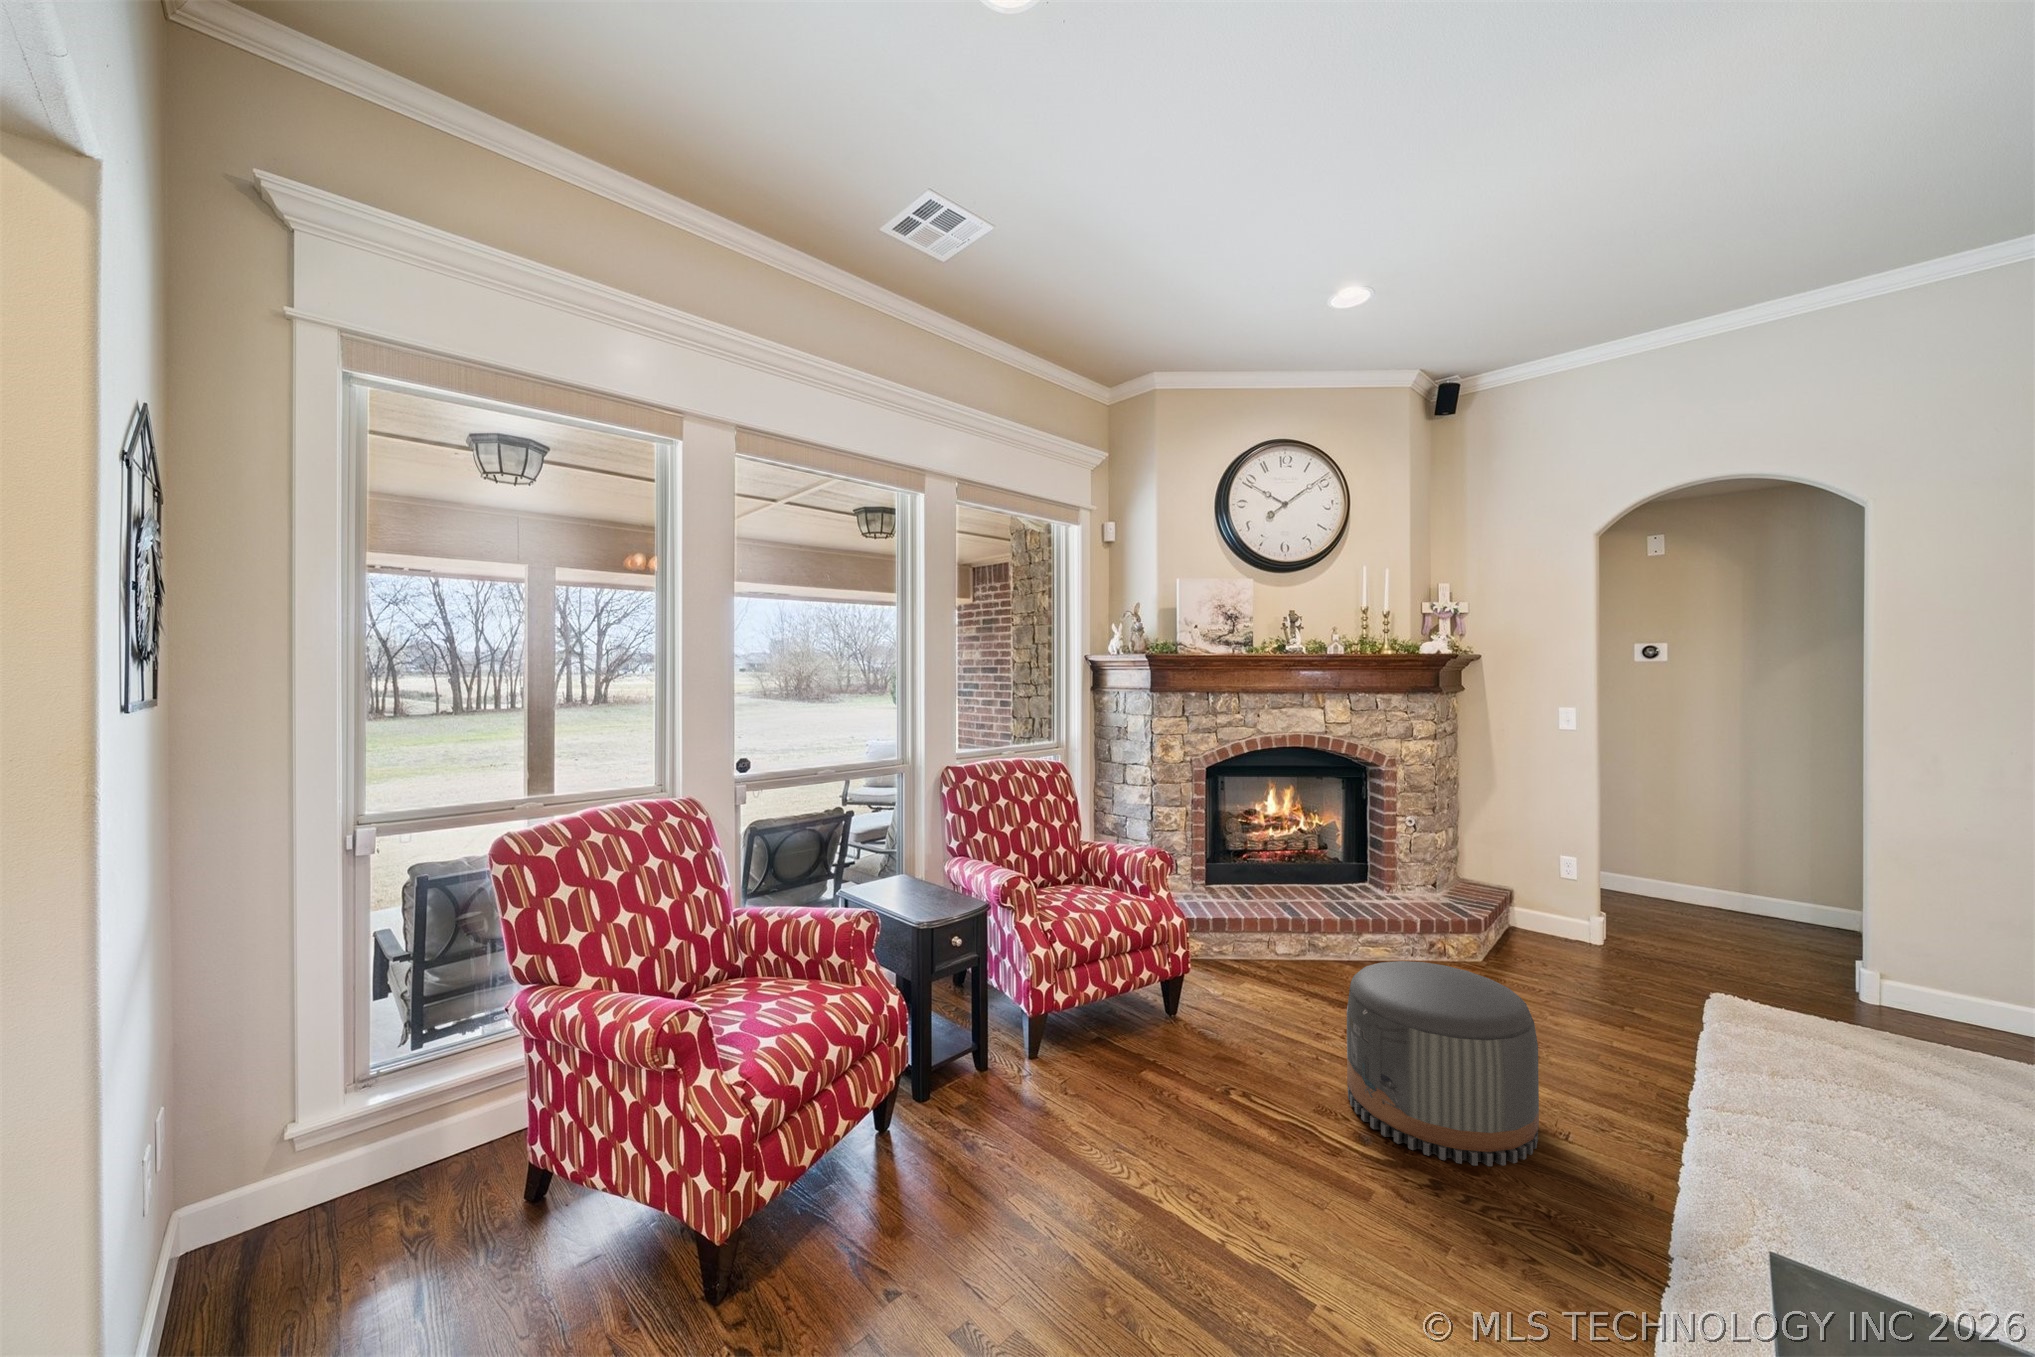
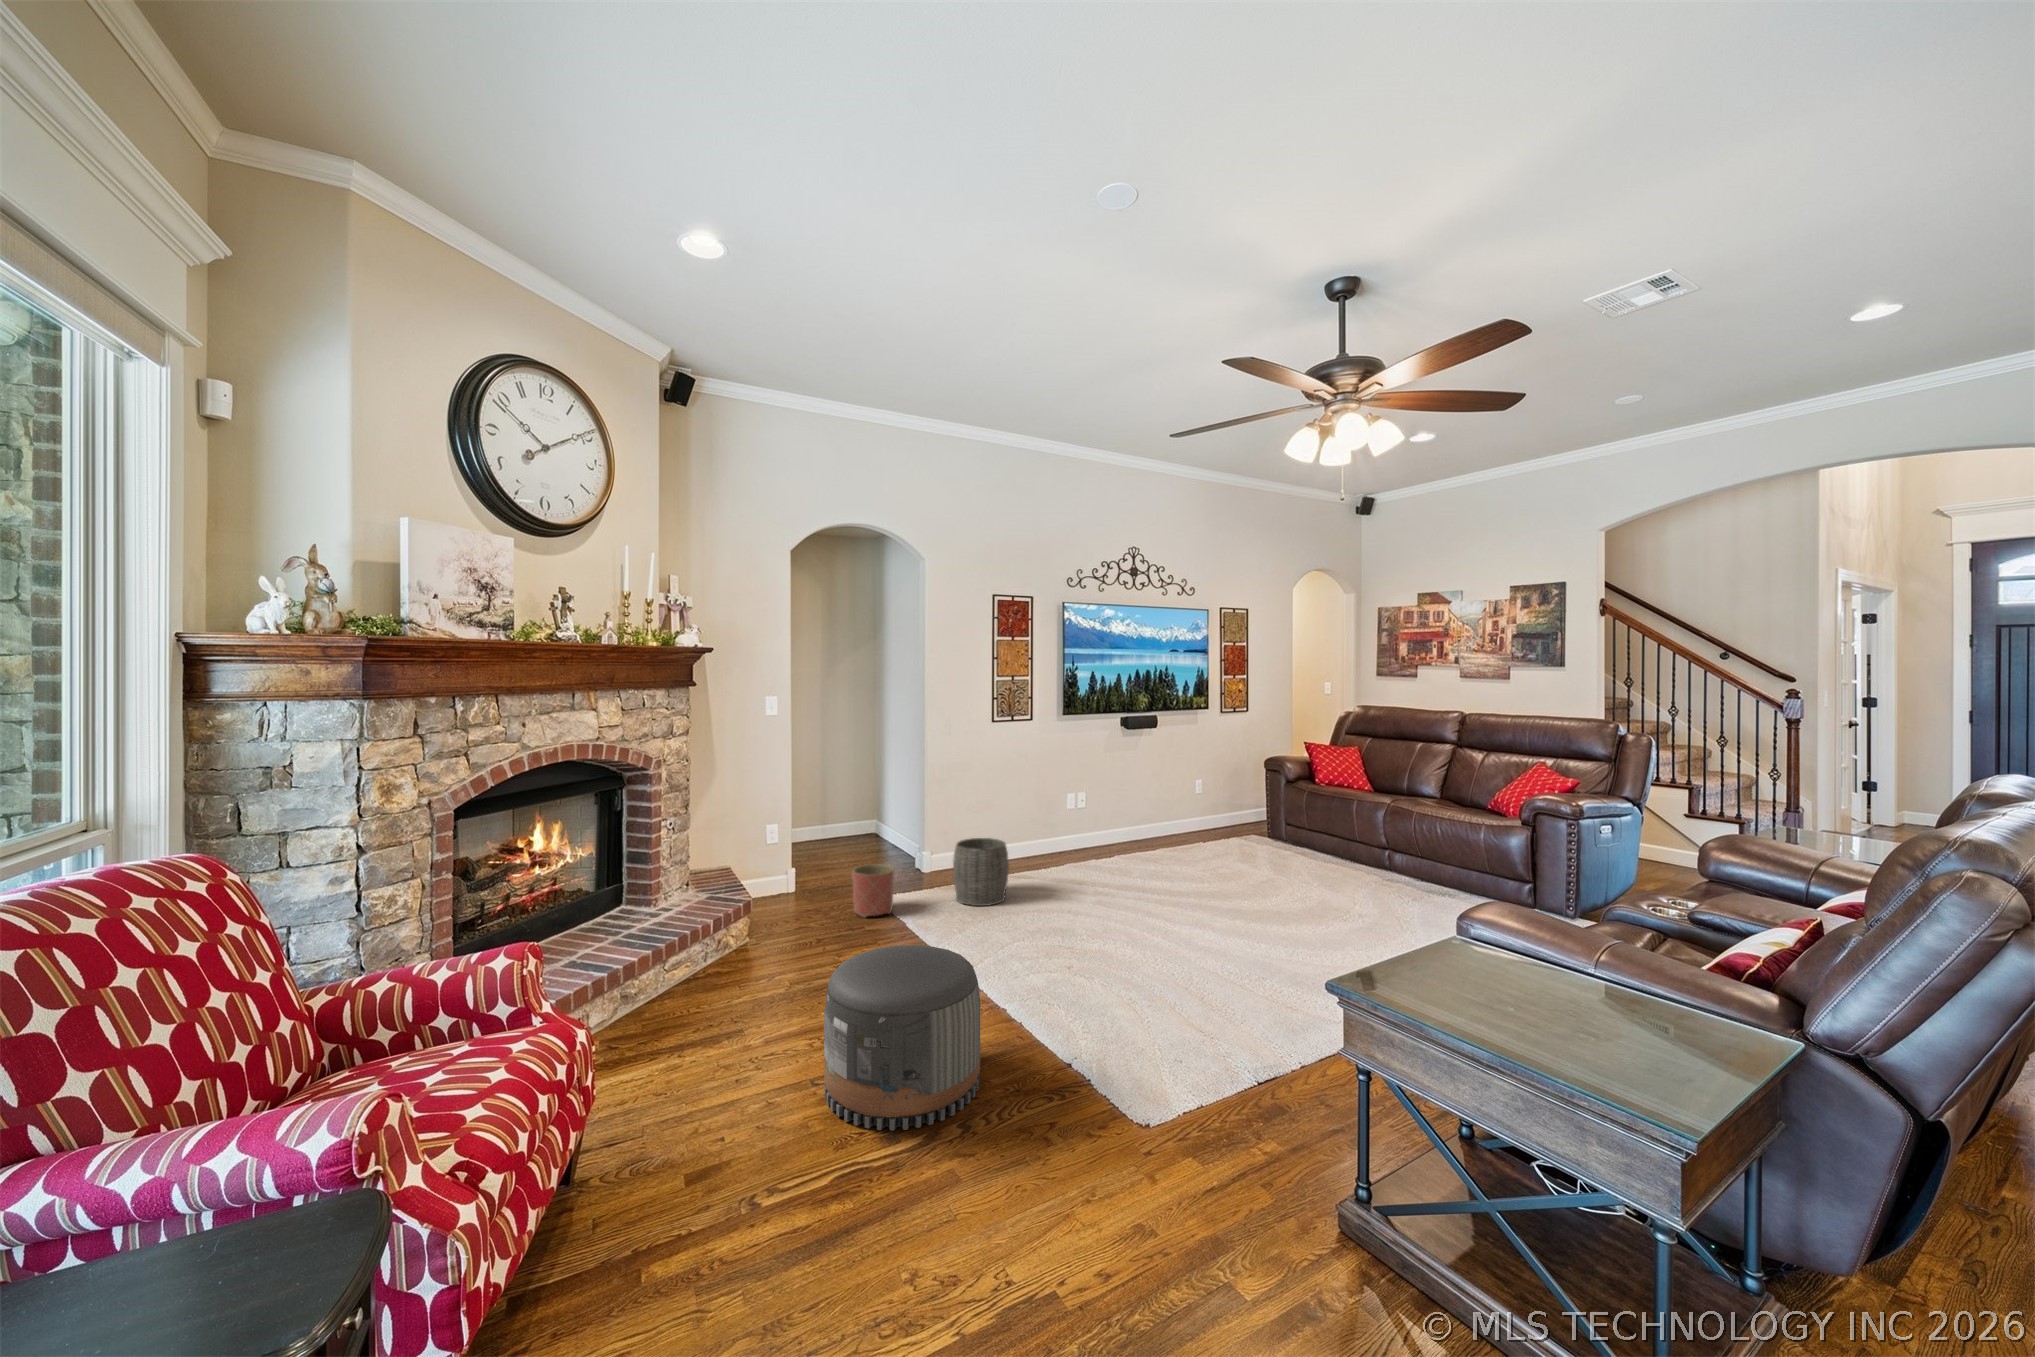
planter: none [1630,921,1701,995] -> present [852,864,895,917]
woven basket: none [1825,936,1965,1059] -> present [953,838,1009,906]

